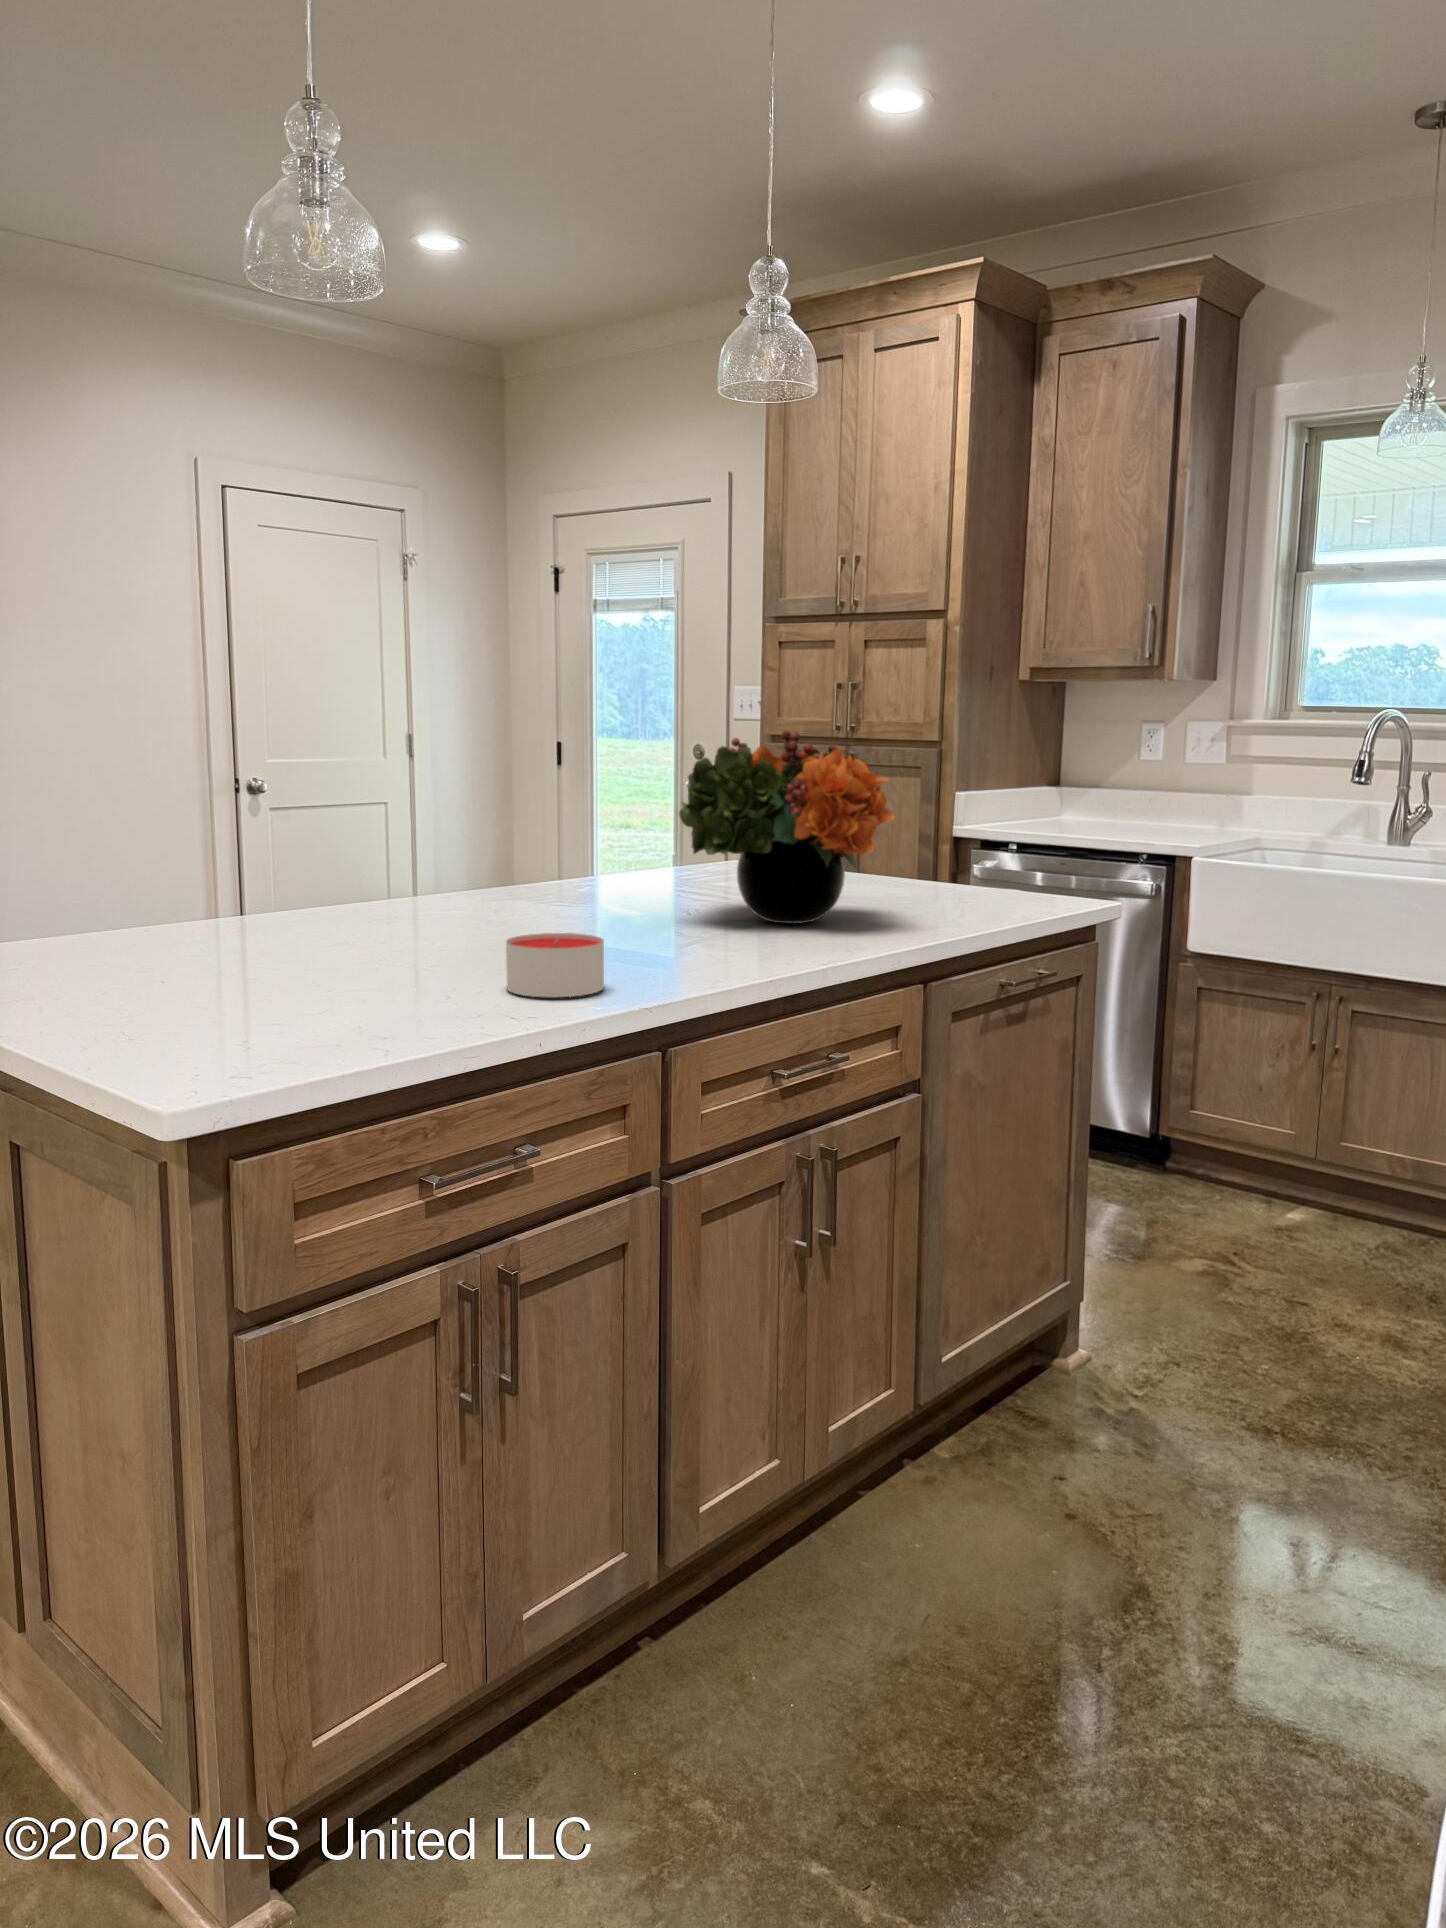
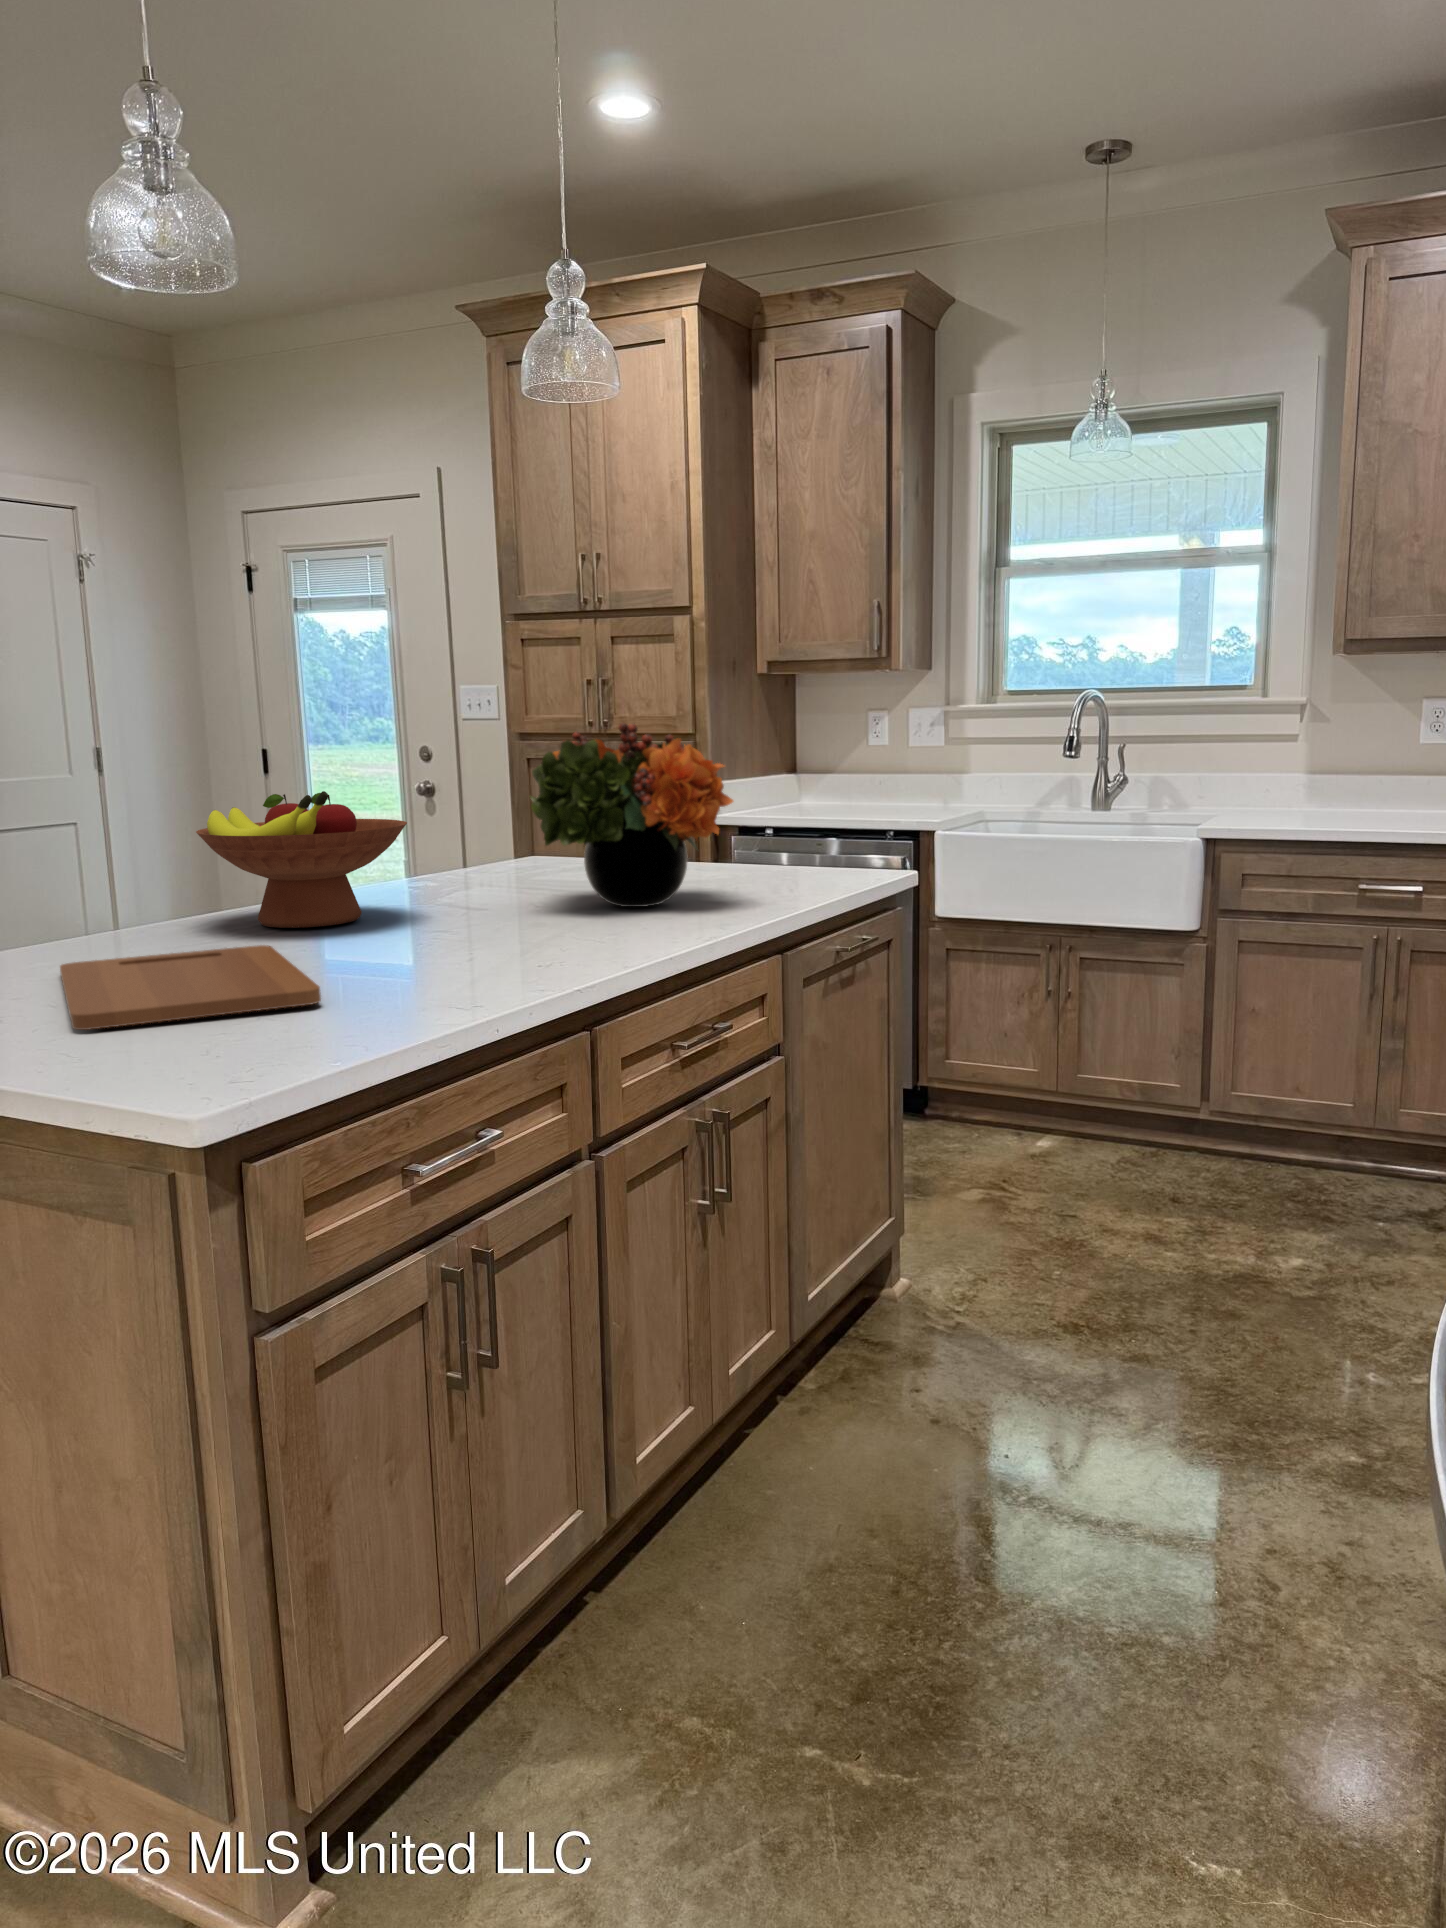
fruit bowl: none [352,788,557,922] -> present [196,791,407,928]
candle: present [506,933,604,997] -> none [426,925,524,988]
cutting board: none [141,937,388,1010] -> present [60,945,321,1030]

